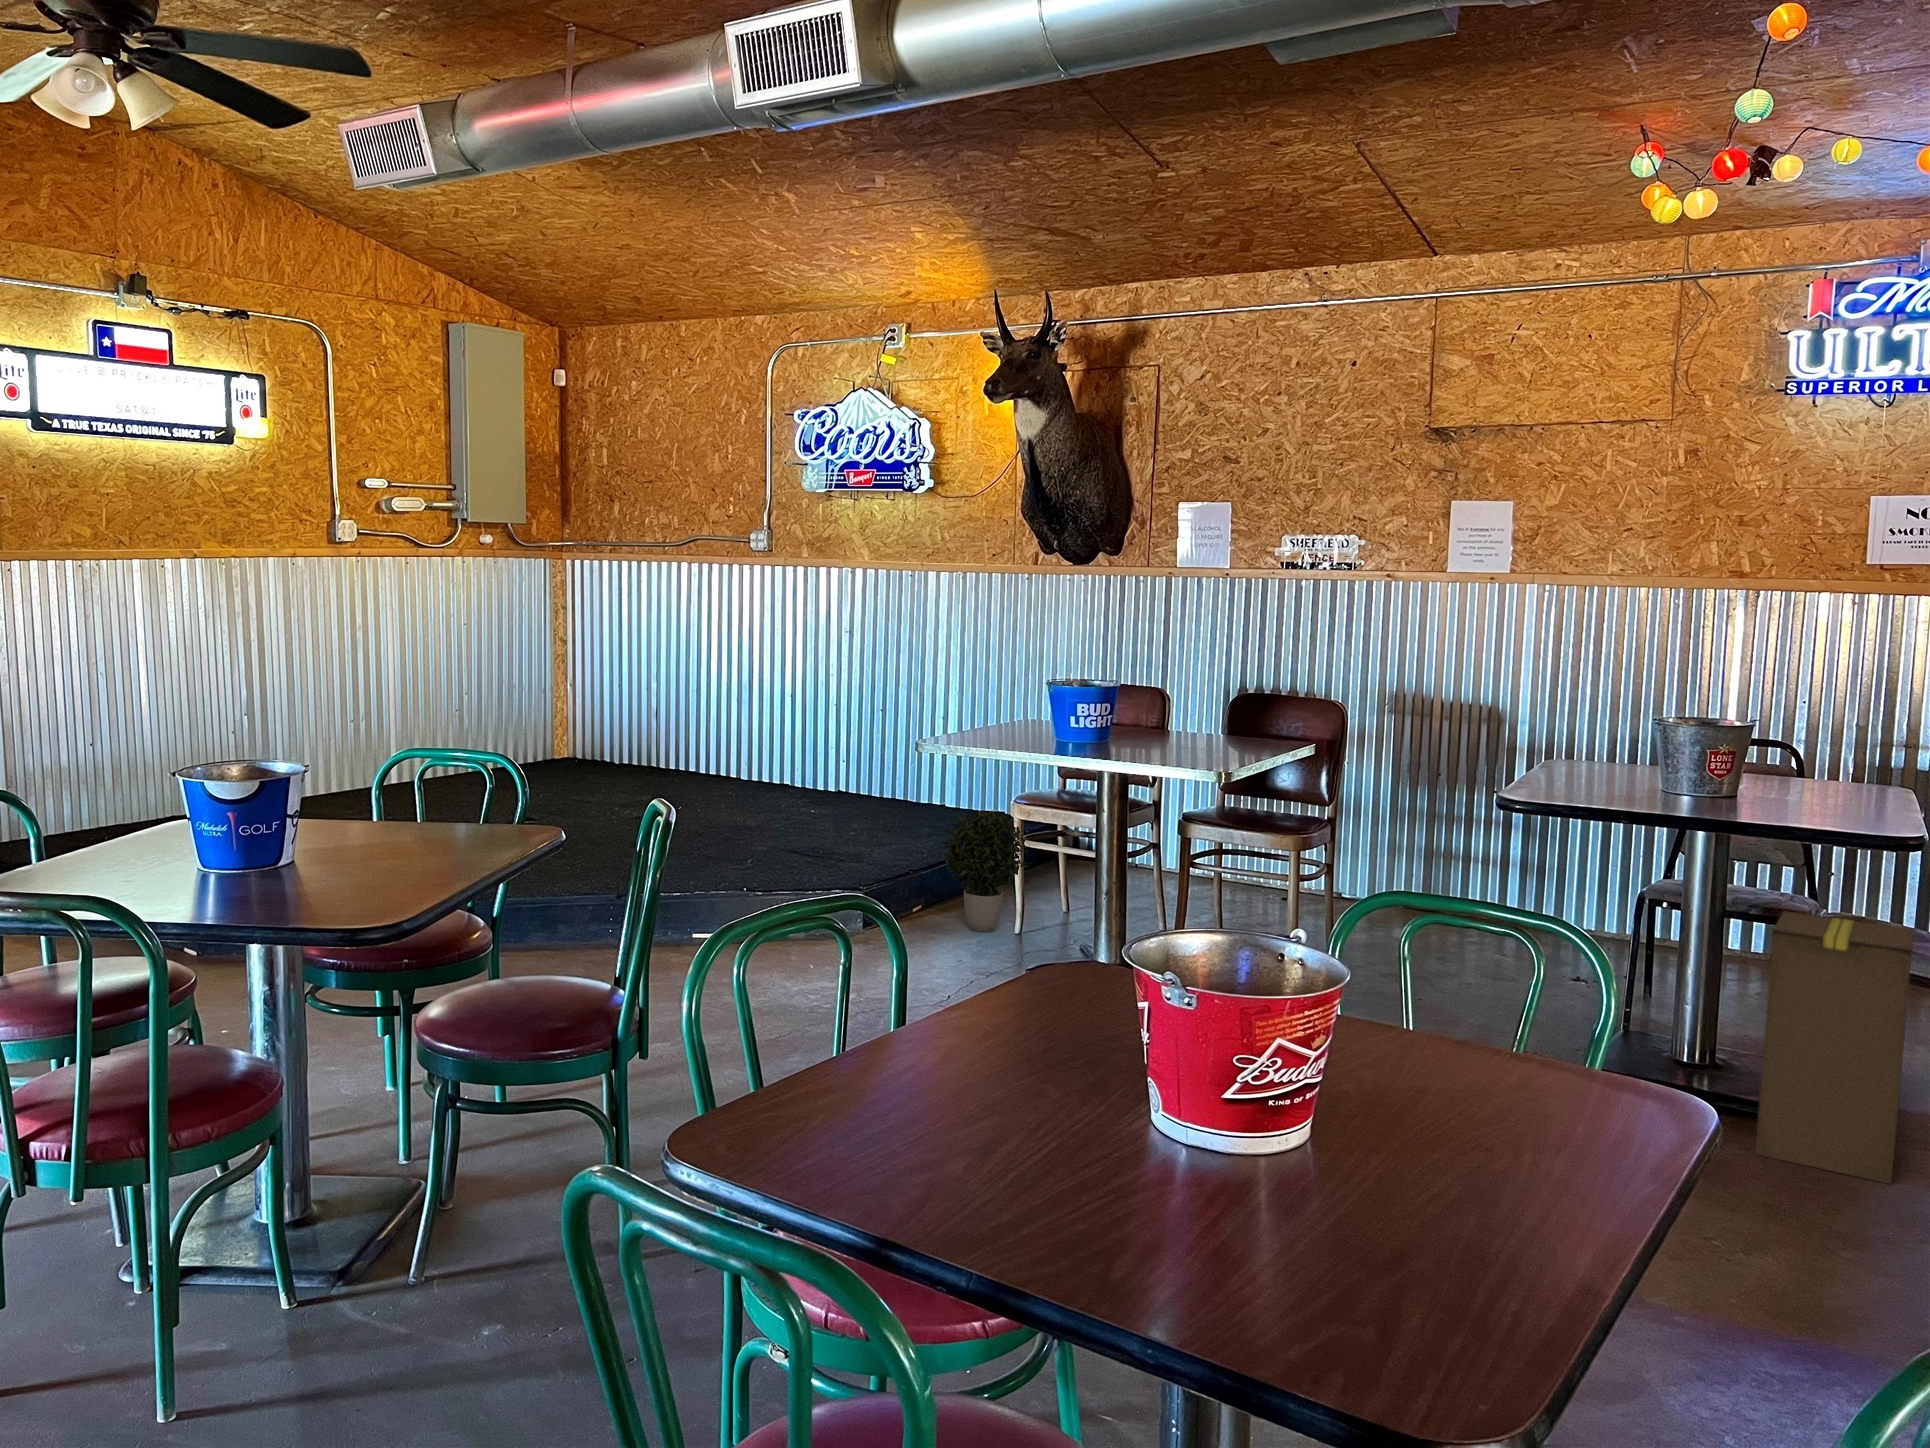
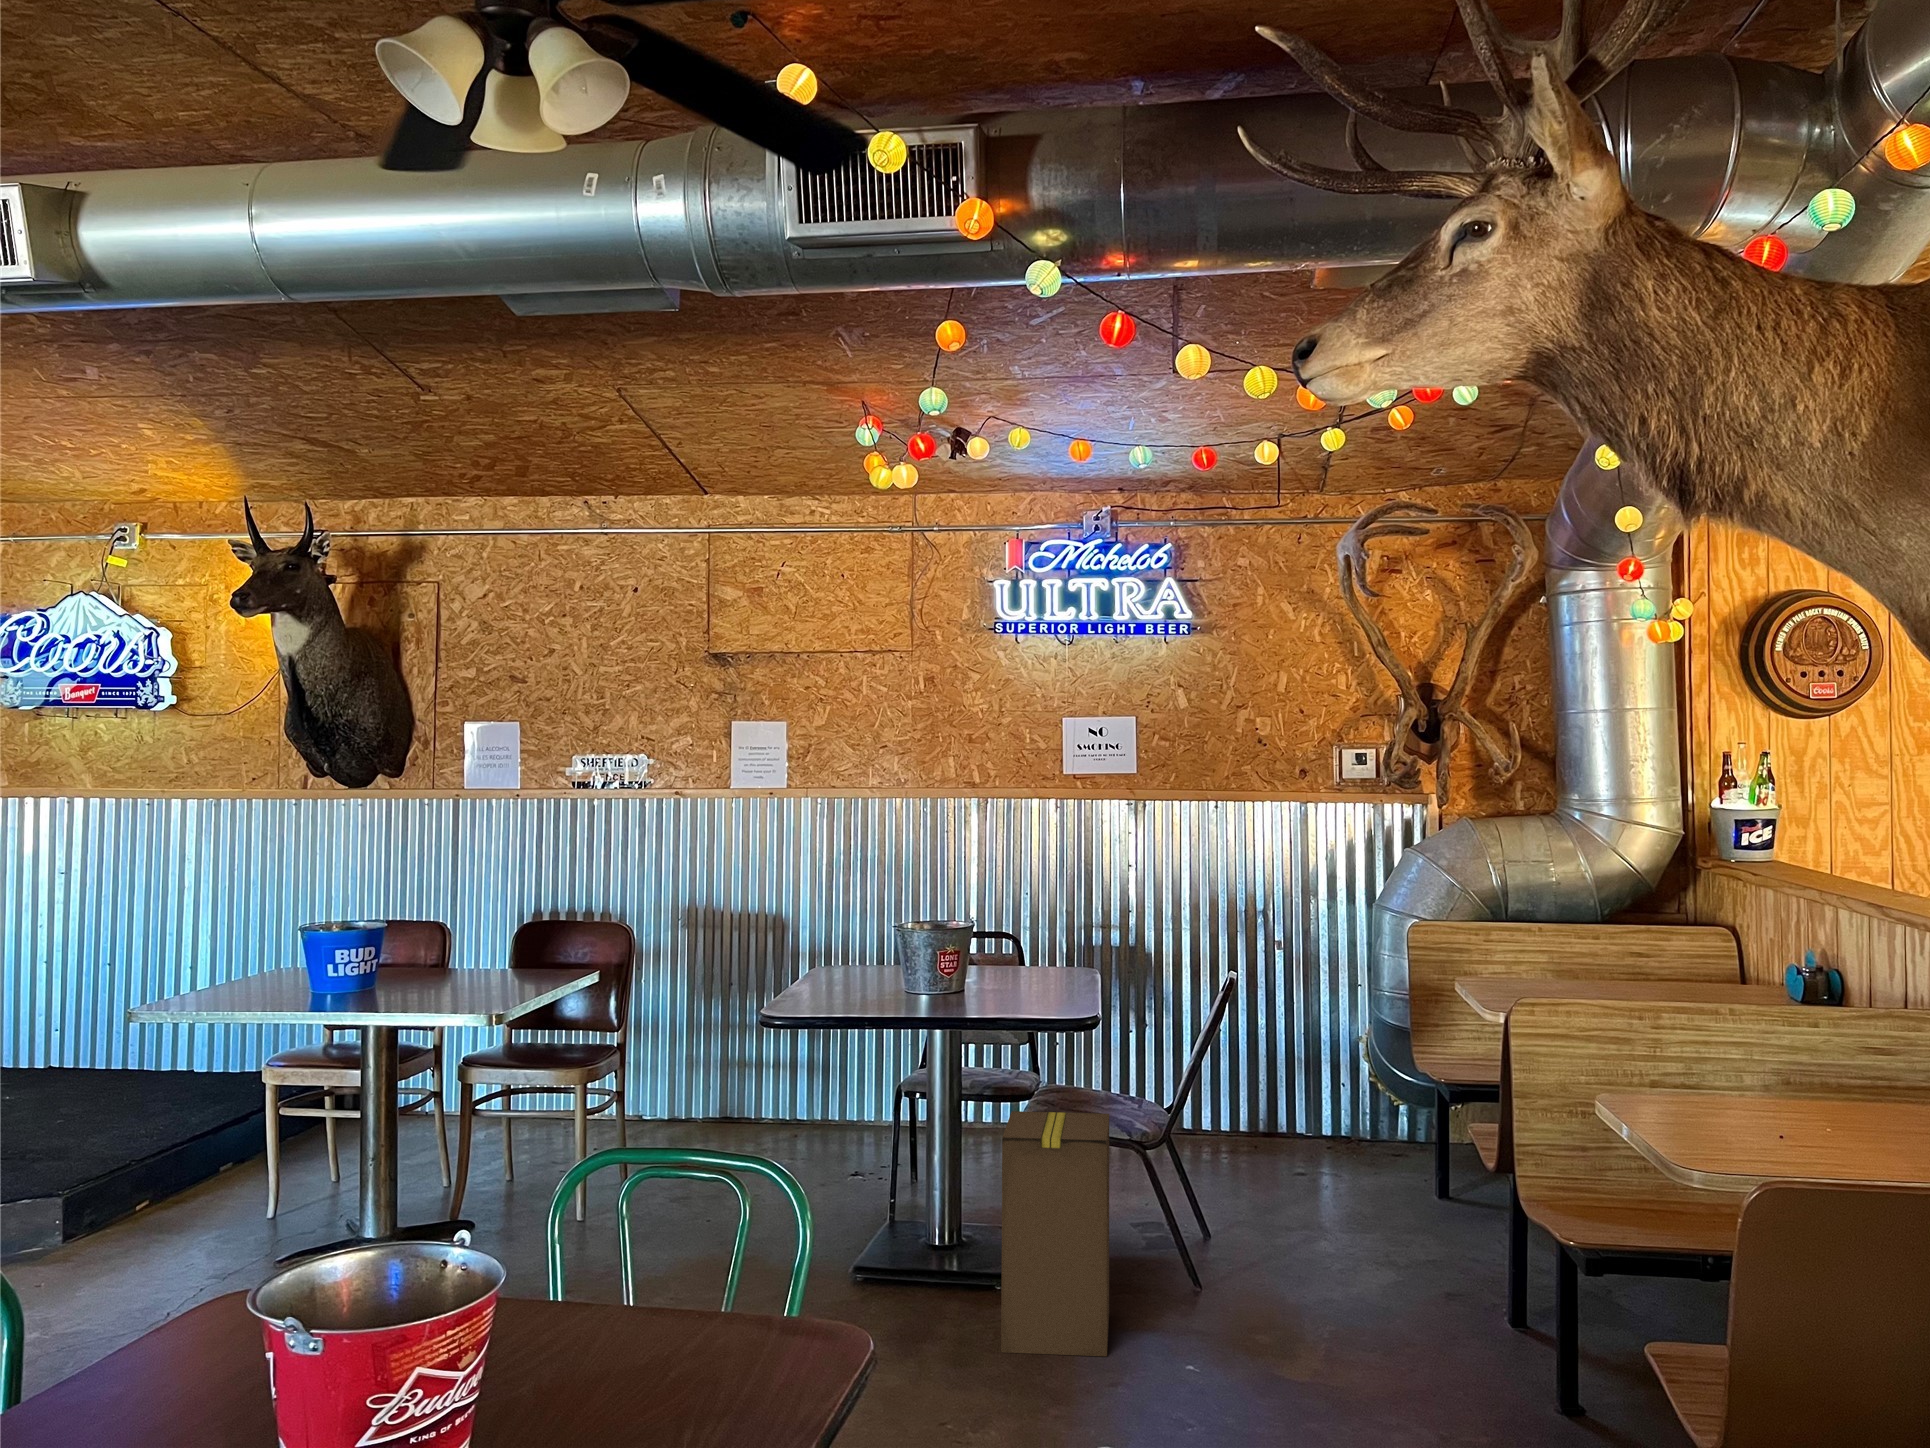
potted plant: present [942,810,1028,932] -> none [161,1090,275,1240]

